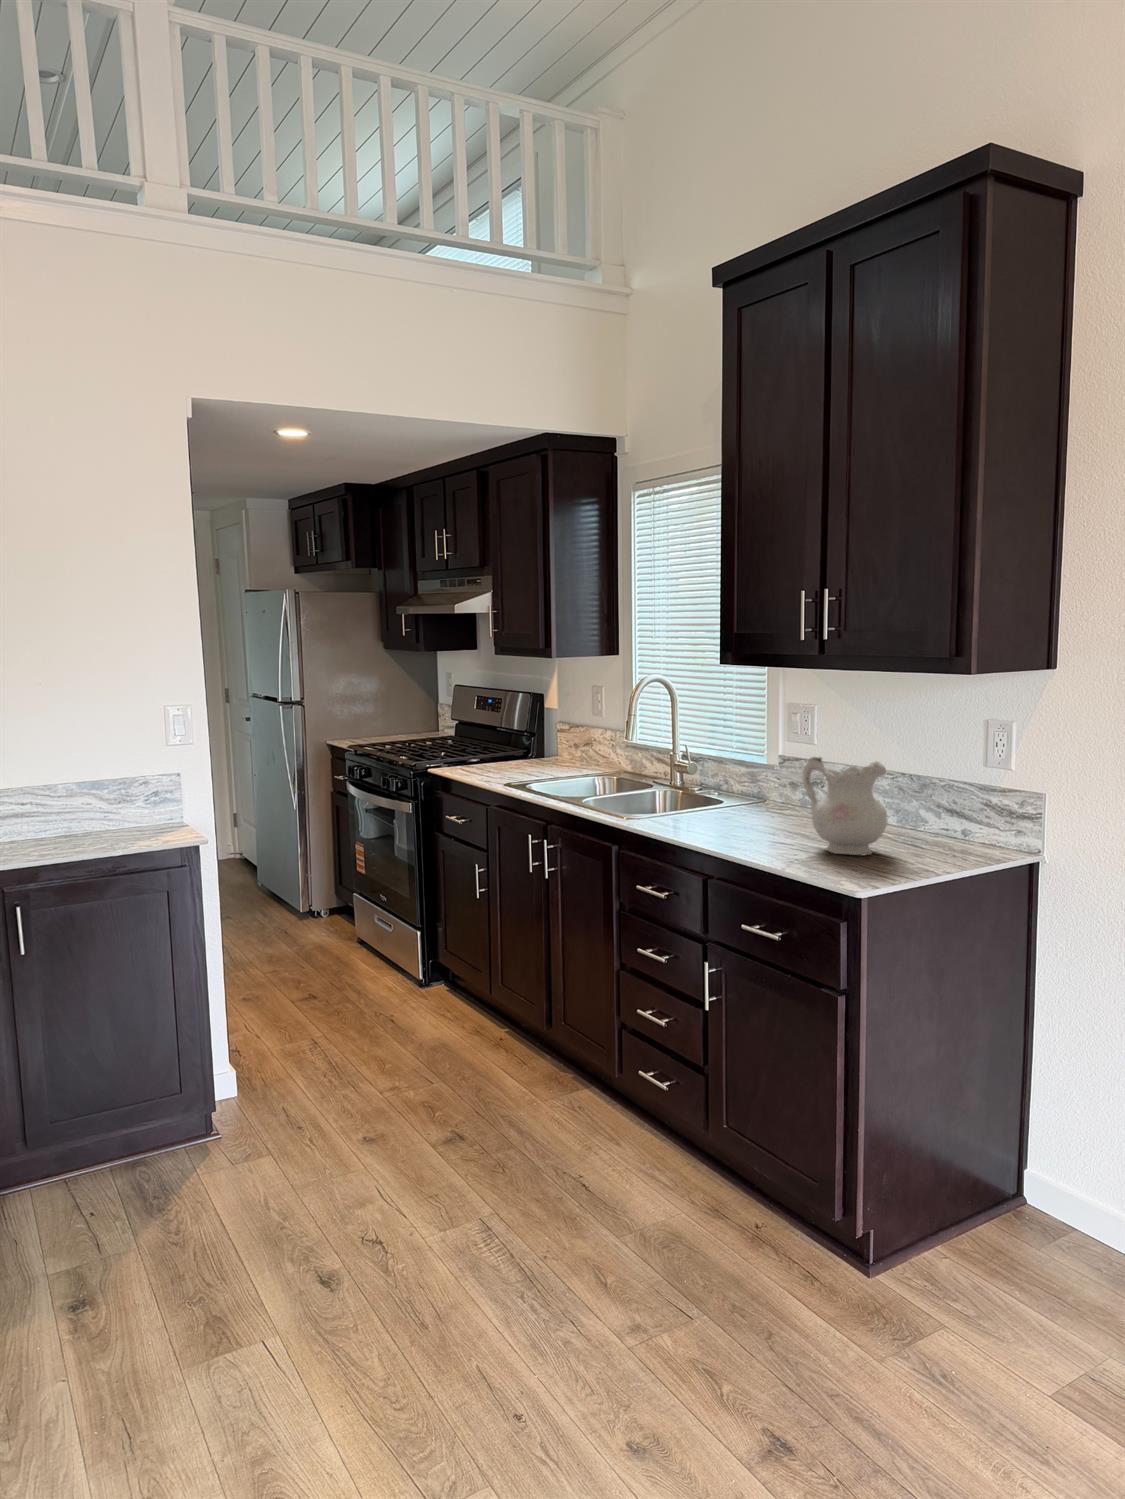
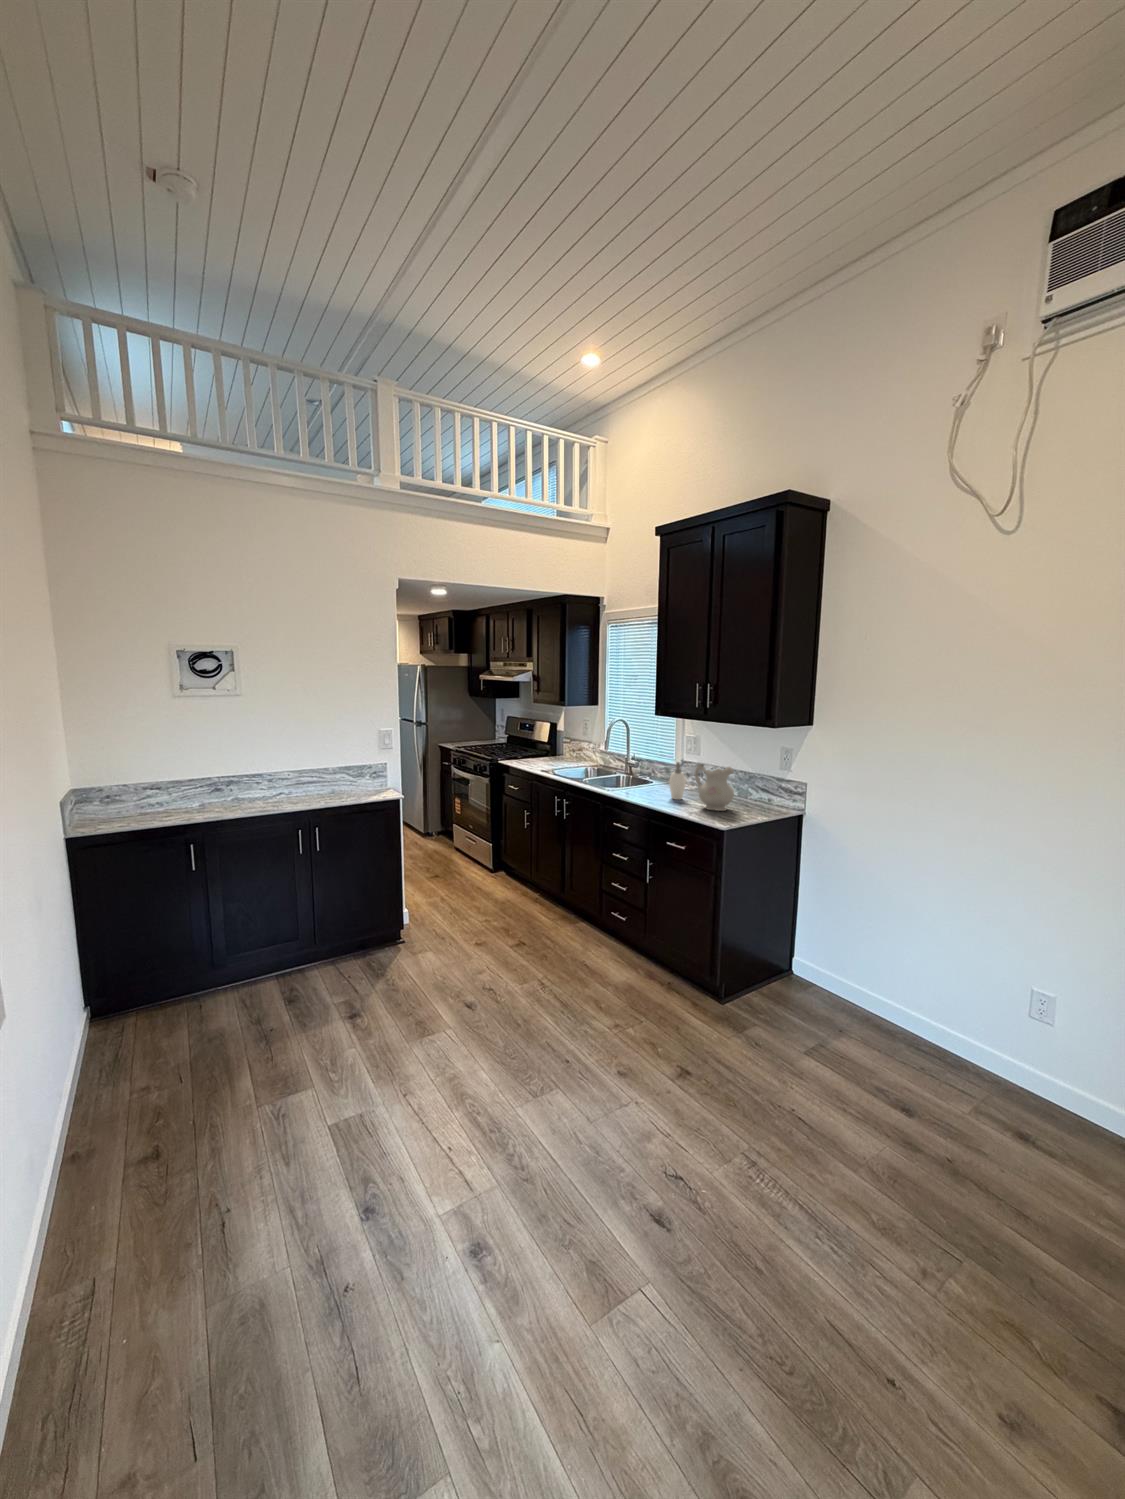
soap dispenser: none [752,755,786,834] -> present [669,762,686,799]

